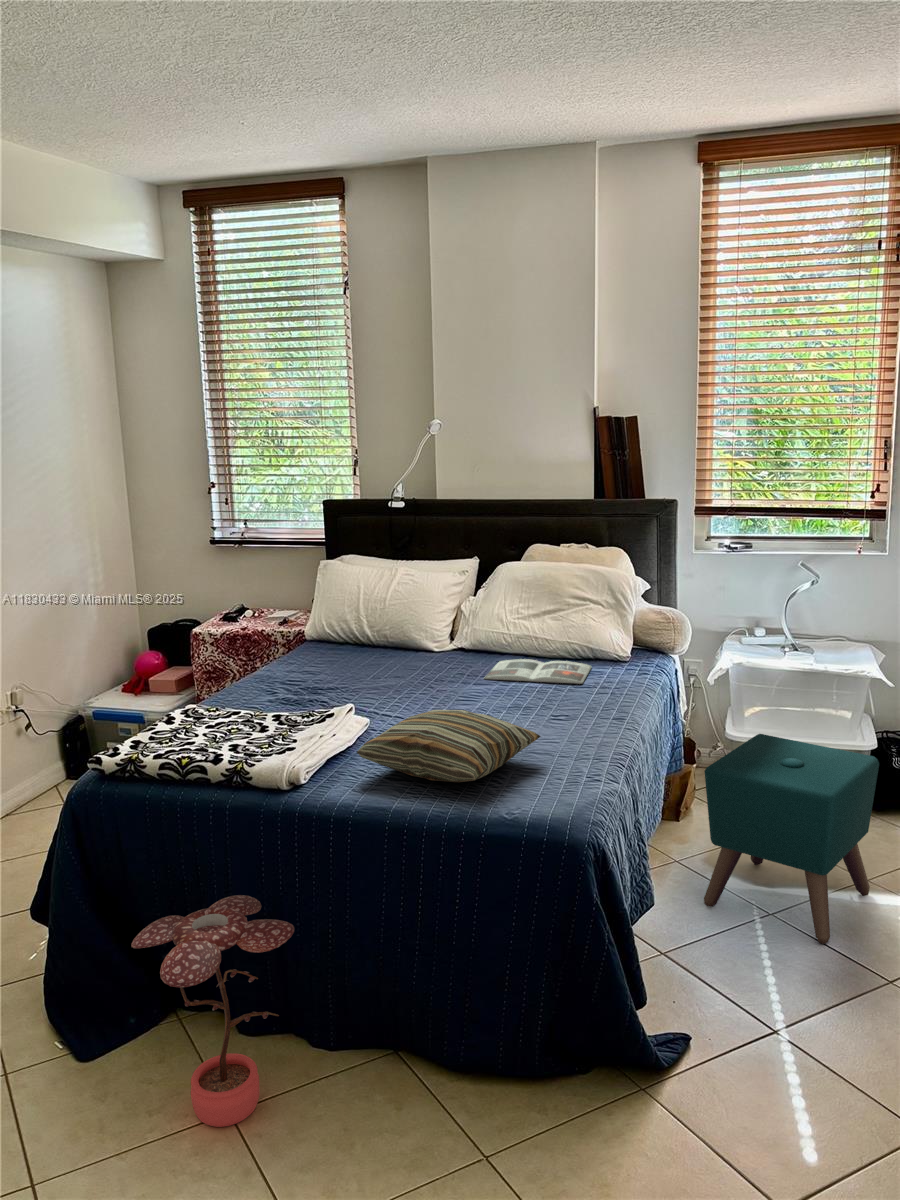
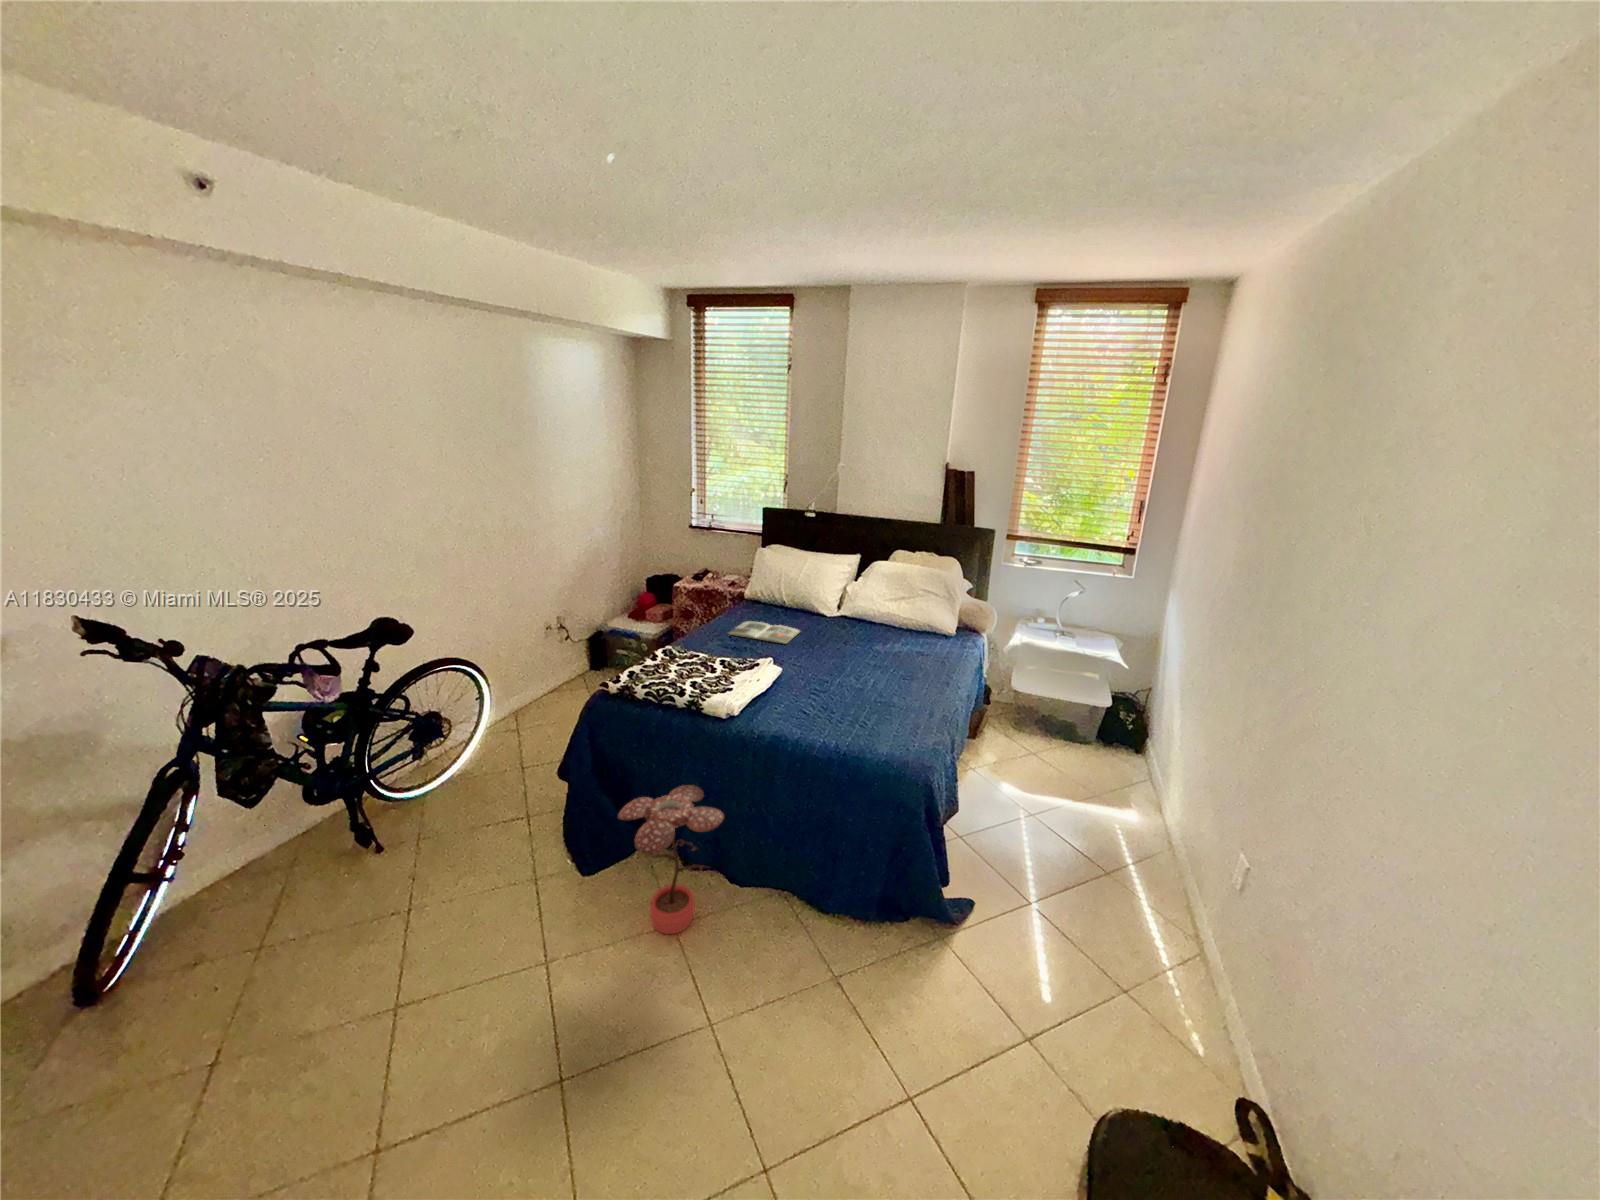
magazine: present [485,659,591,684] -> present [728,621,800,644]
pillow: present [357,710,541,782] -> none [774,670,897,728]
ottoman: present [704,734,879,944] -> none [990,695,1119,842]

